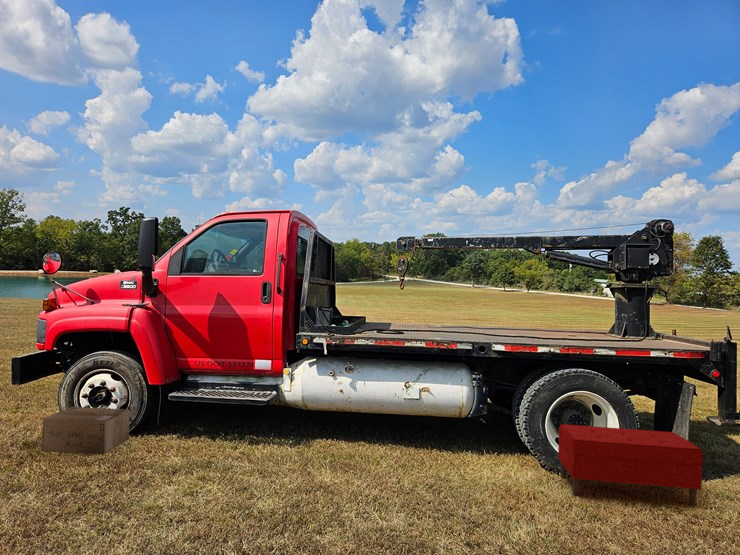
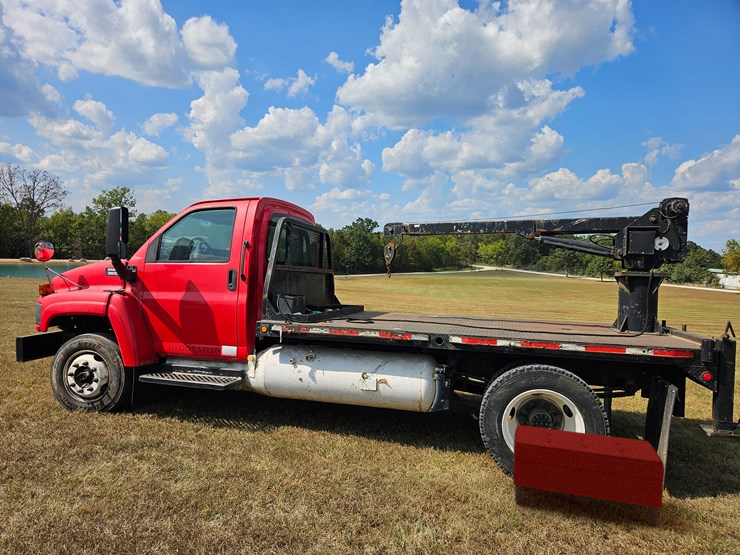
cardboard box: present [42,407,130,454] -> none [26,384,108,429]

